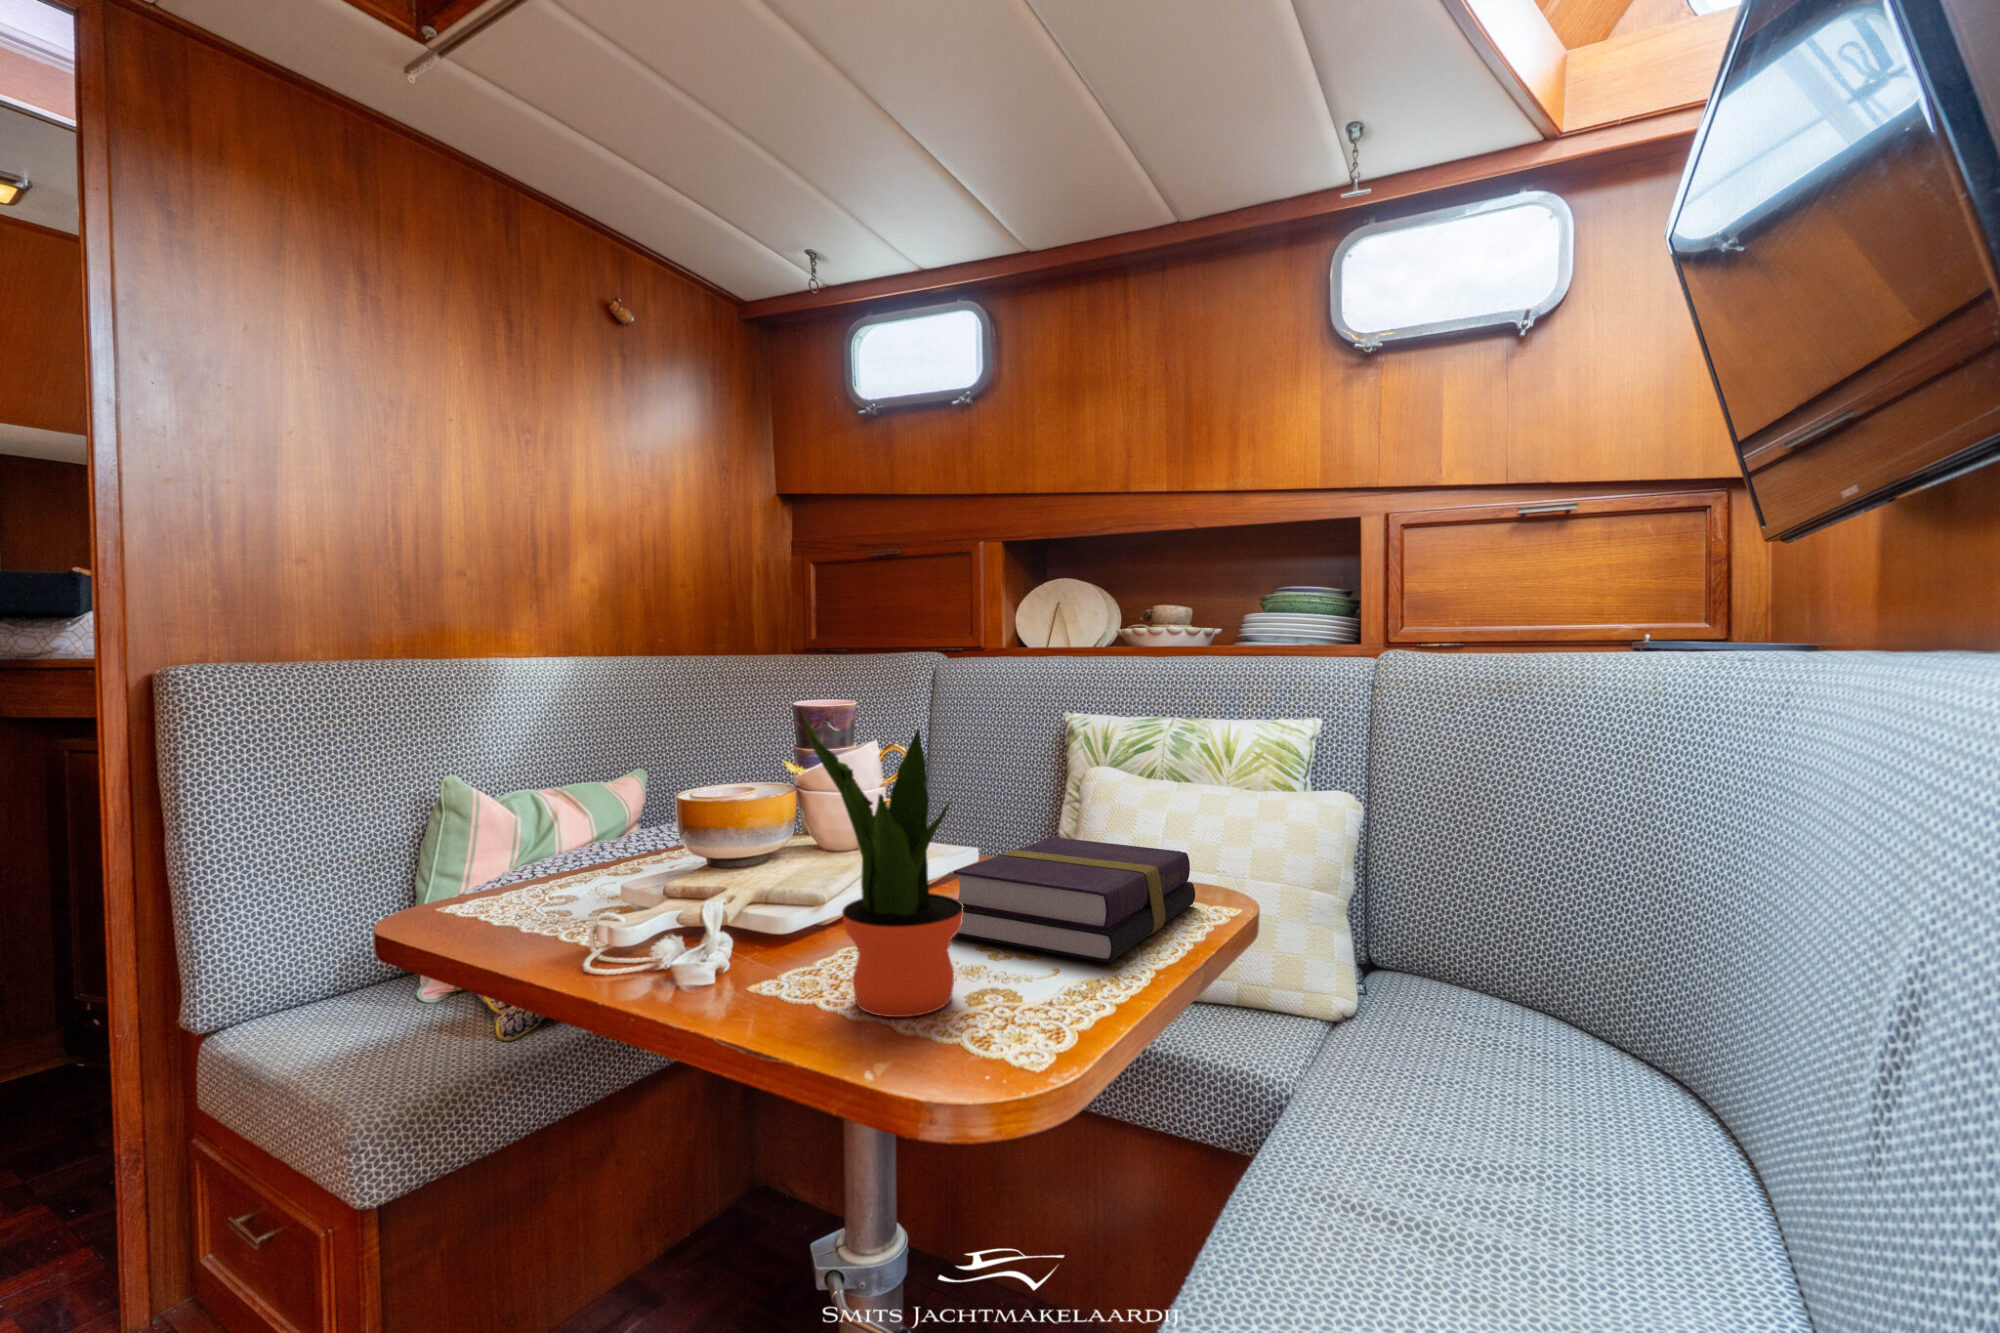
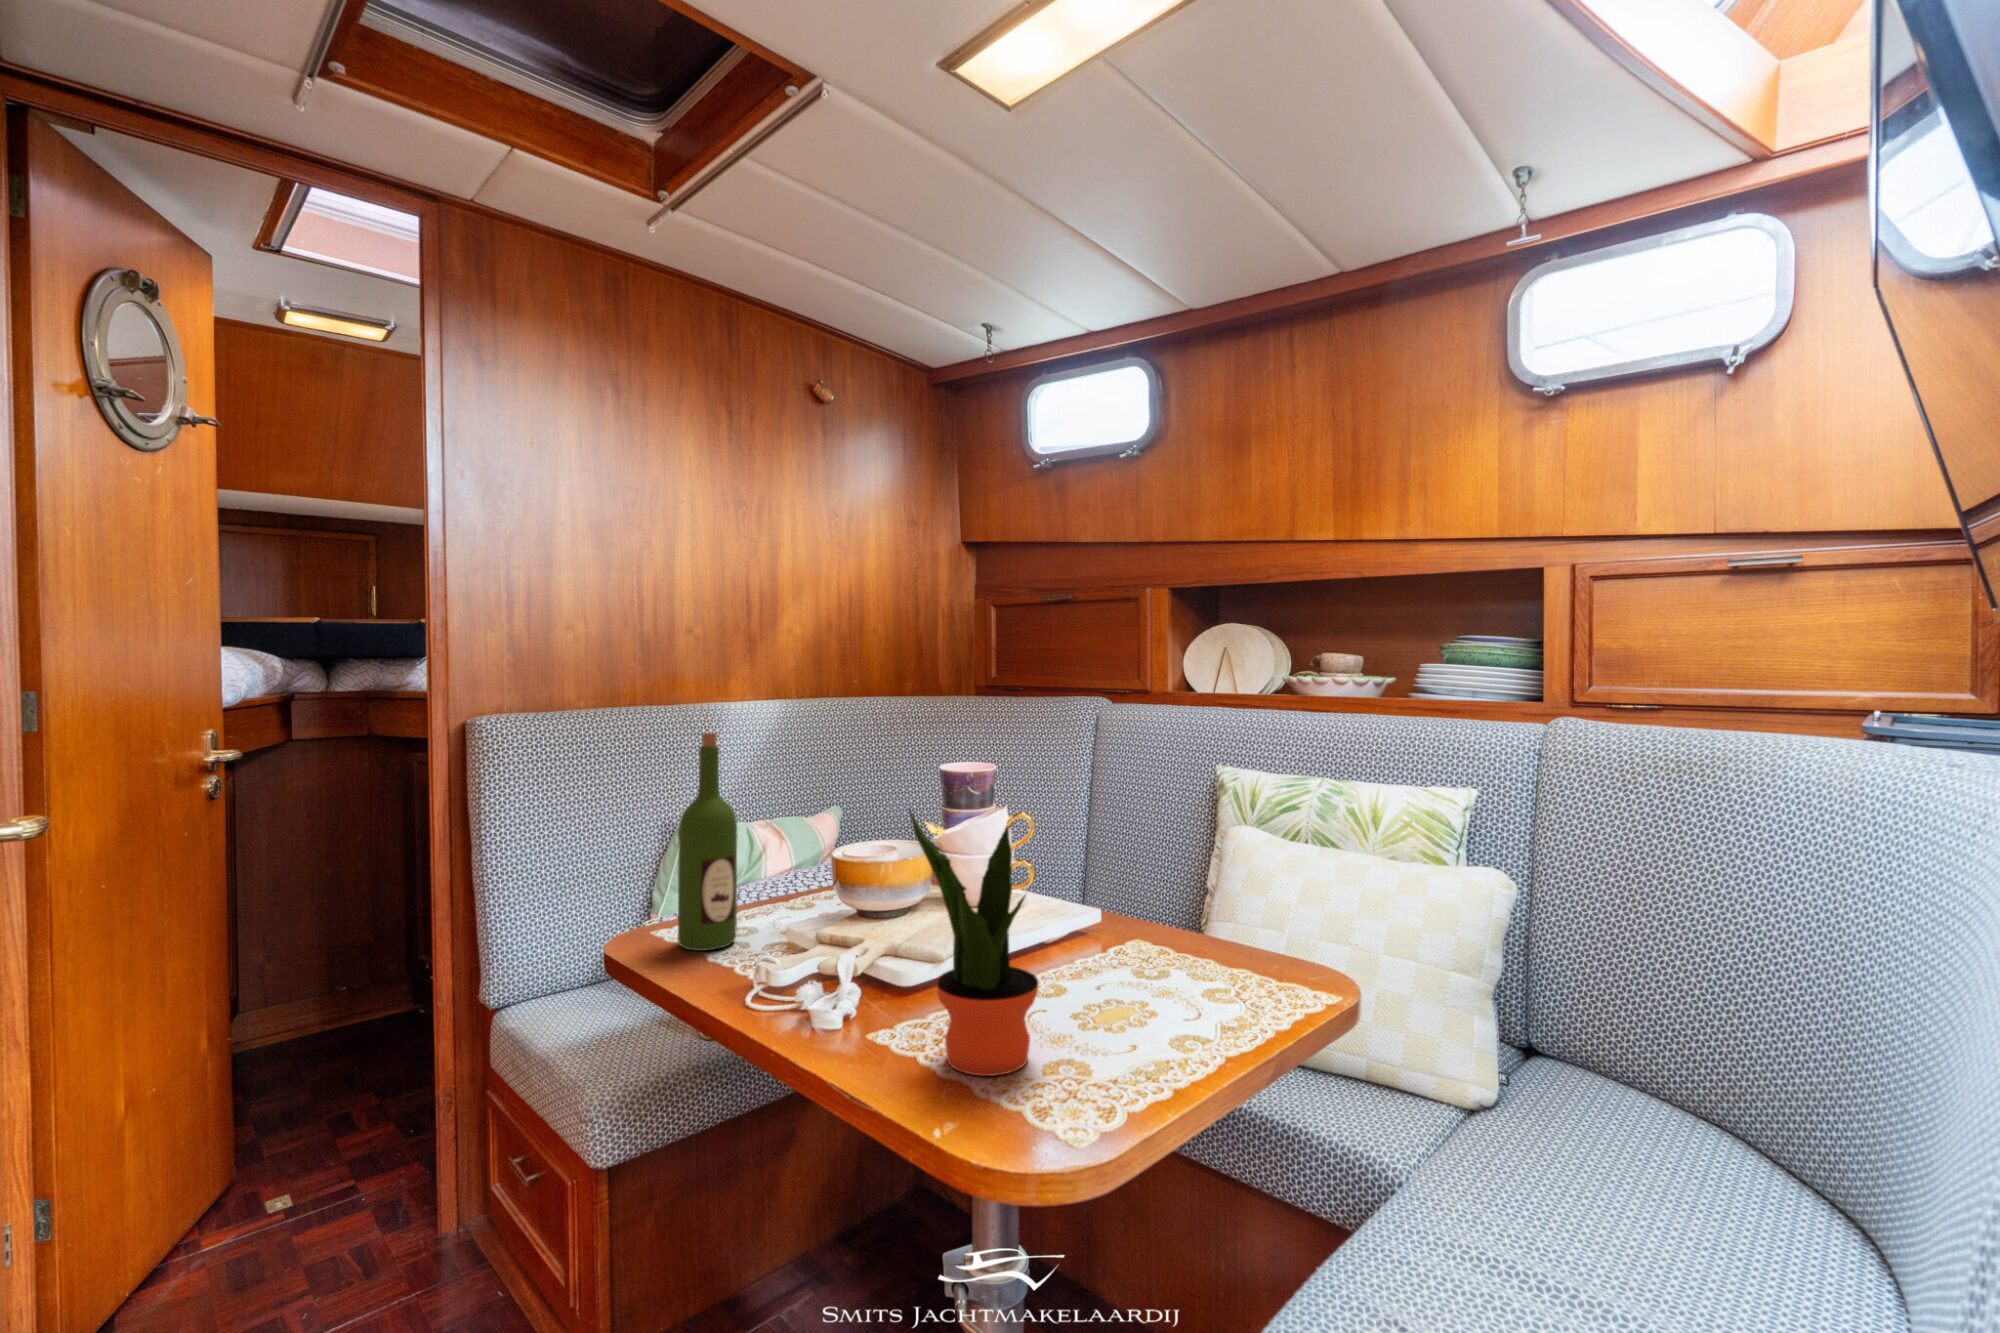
wine bottle: none [477,653,554,919] -> present [678,733,737,951]
book: present [953,837,1195,962] -> none [1042,910,1286,1042]

